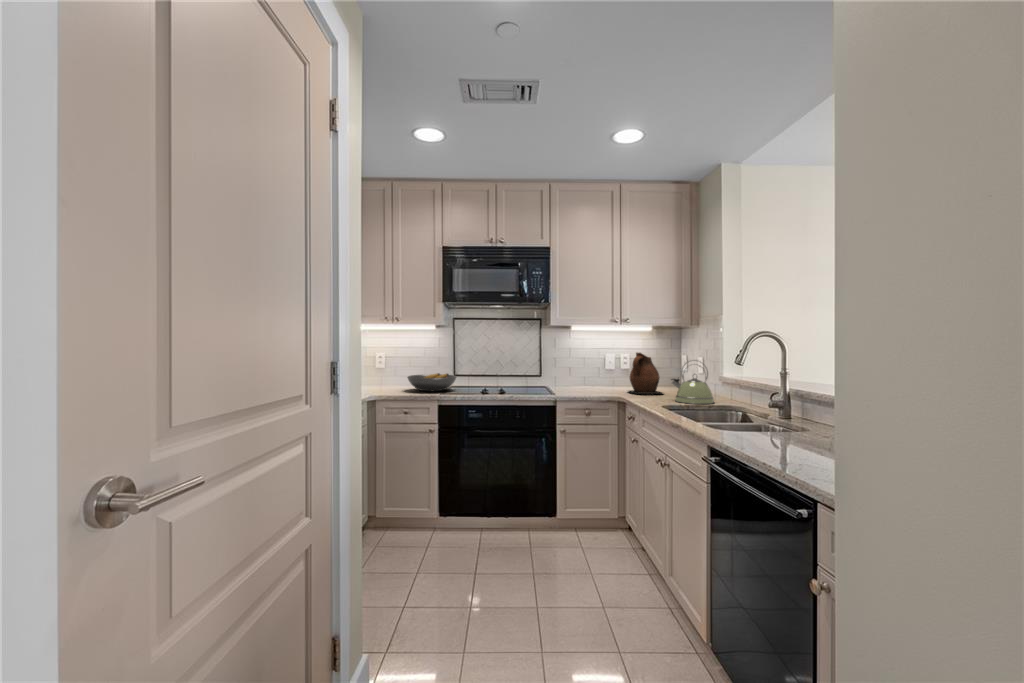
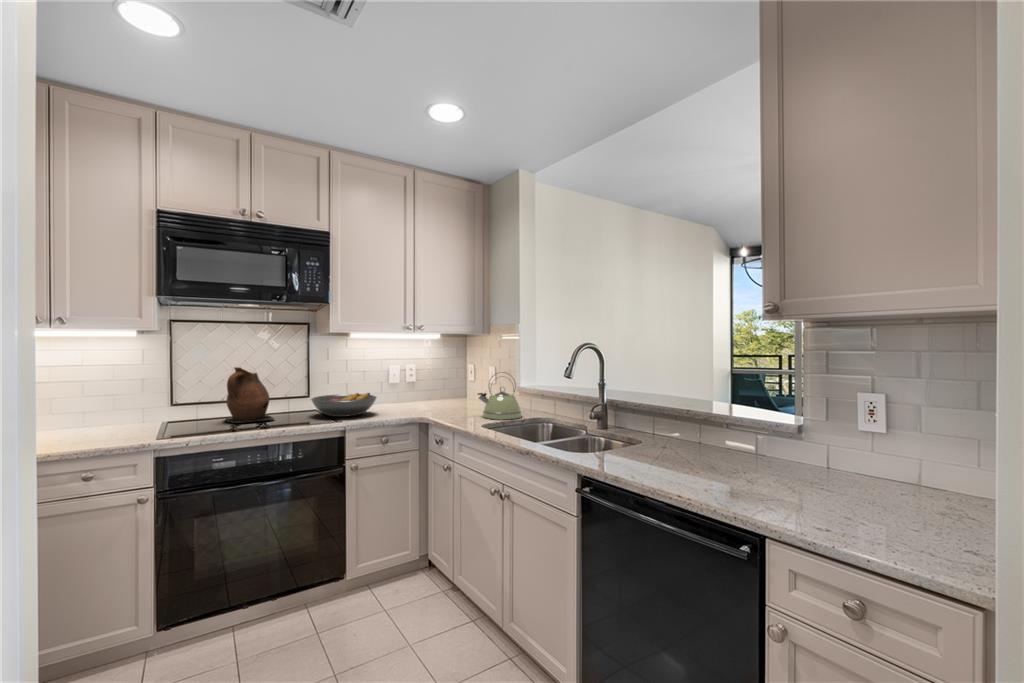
ceramic pitcher: present [629,352,663,394] -> present [225,367,274,423]
fruit bowl: present [407,373,456,391] -> present [311,393,377,417]

